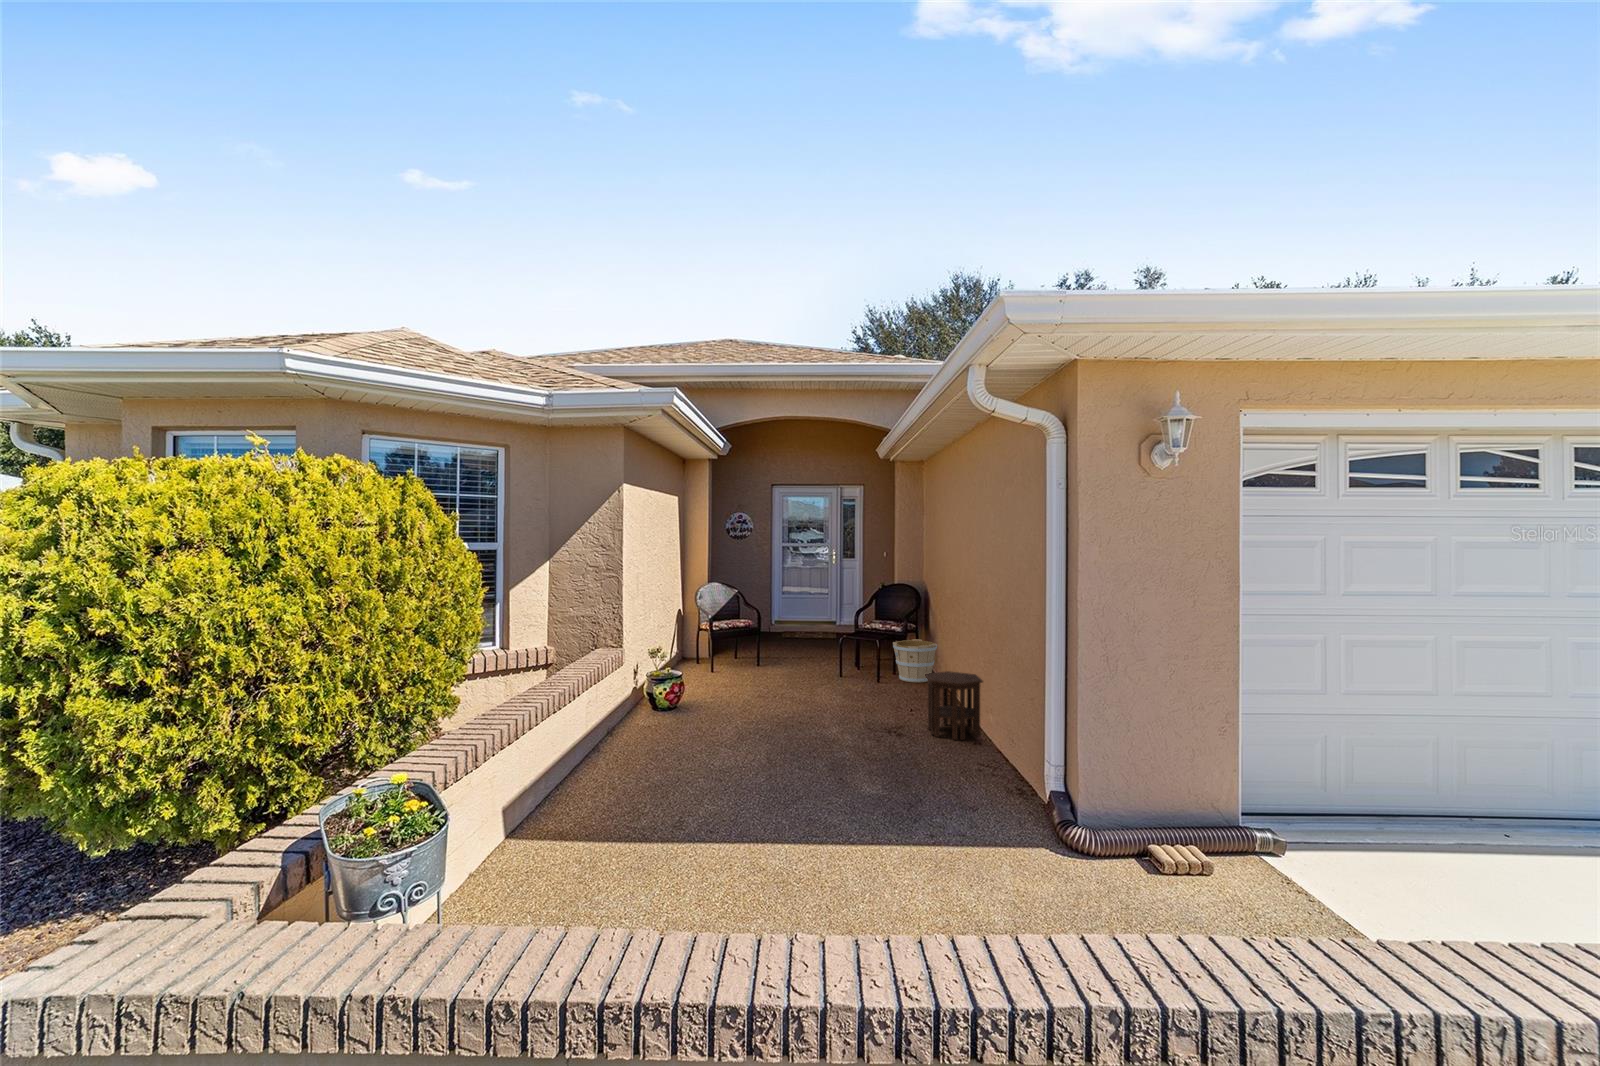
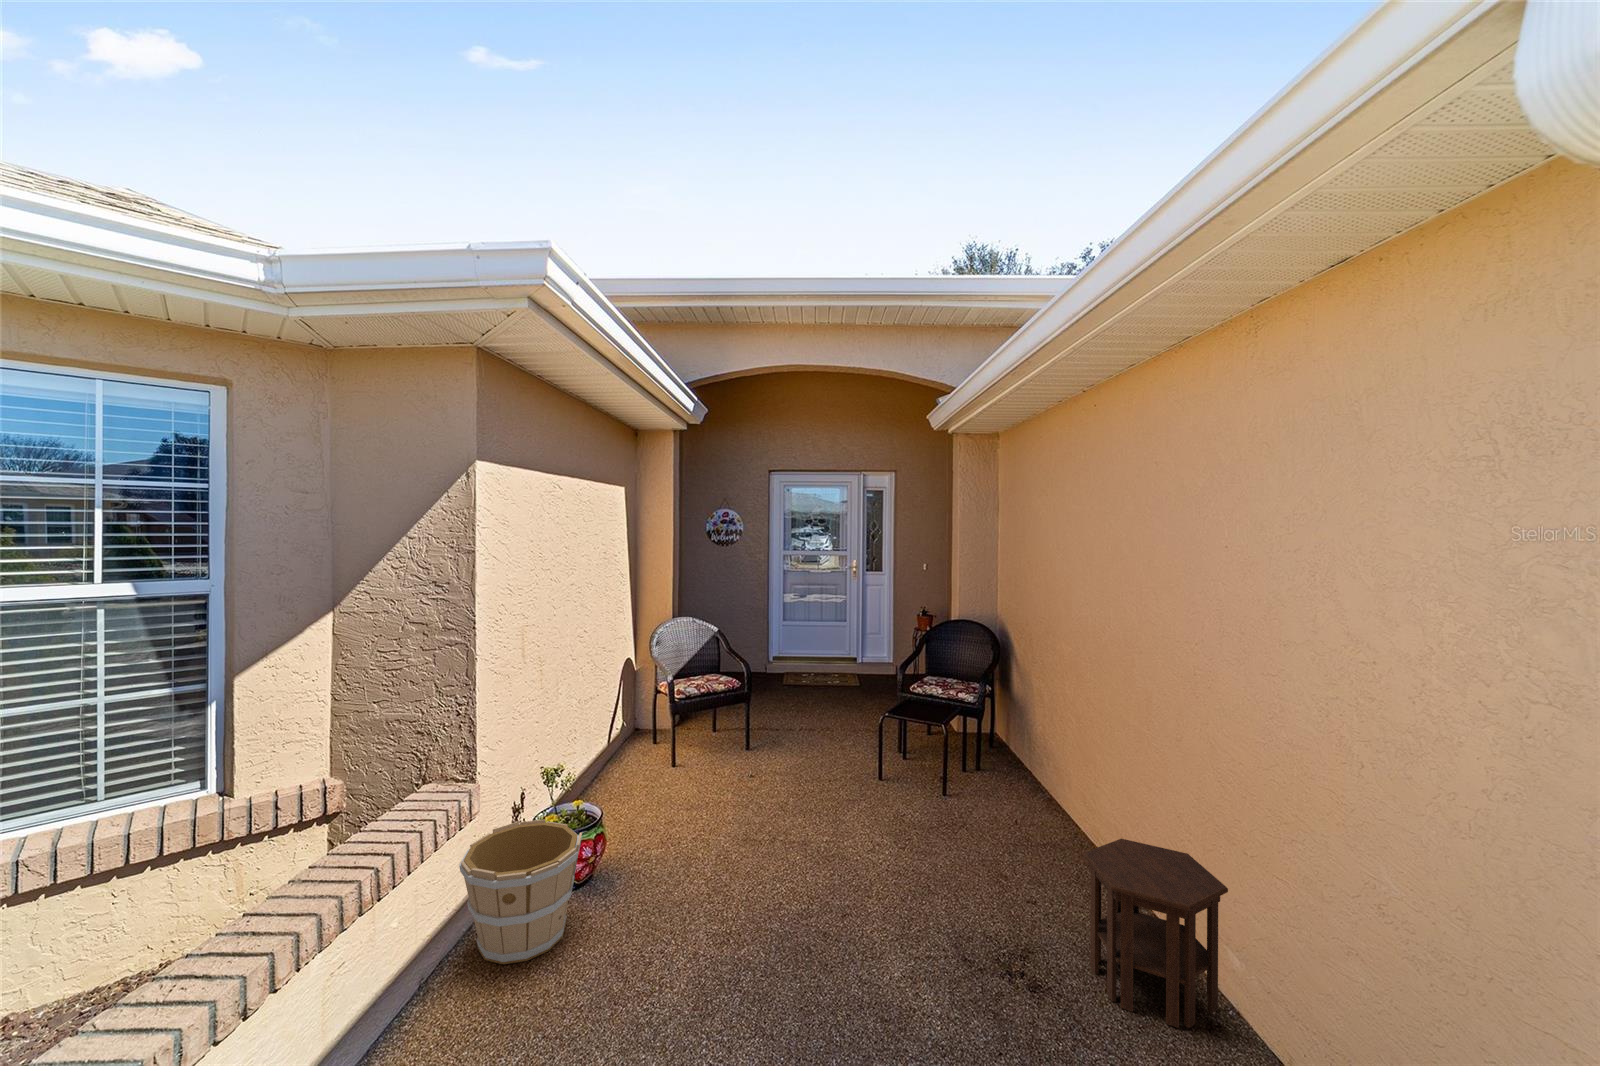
wooden bucket: present [893,639,937,683] -> present [459,820,582,964]

